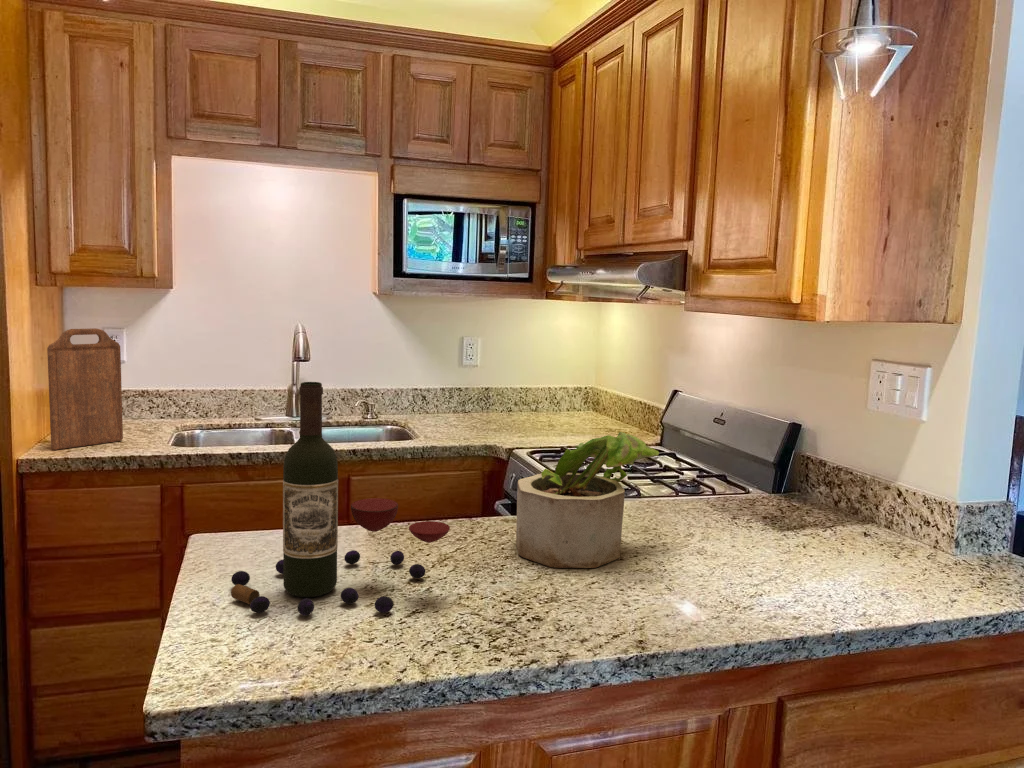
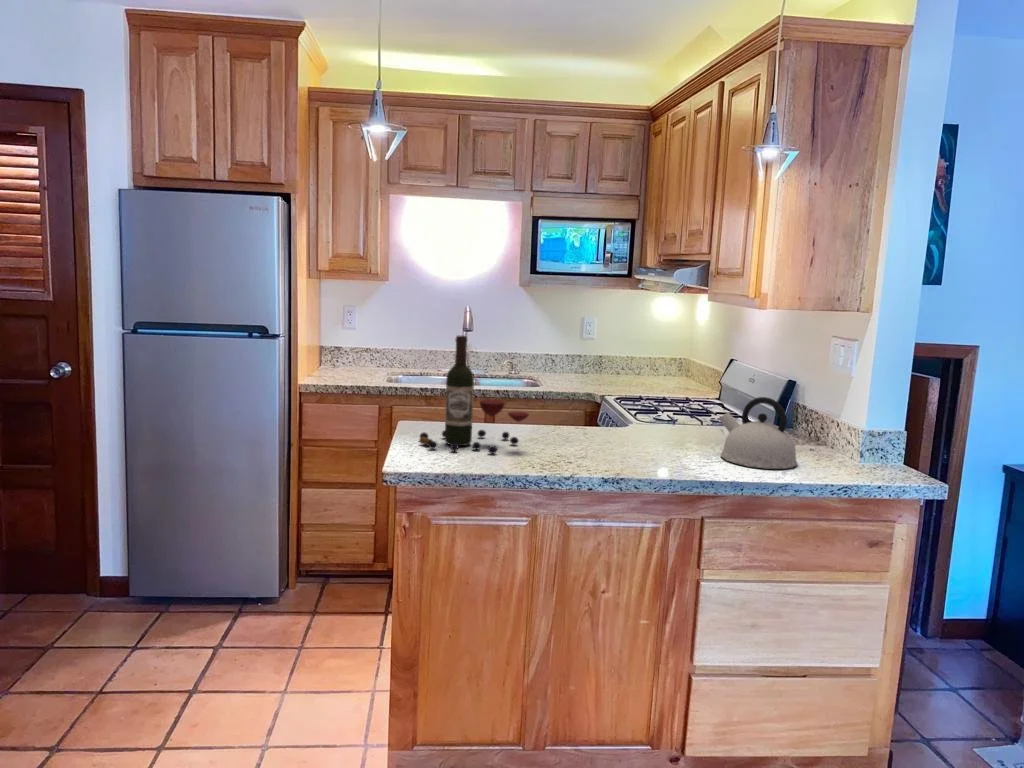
cutting board: present [47,328,123,450] -> none [316,307,356,381]
potted plant: present [516,432,659,568] -> none [576,371,665,448]
kettle: none [755,467,894,593] -> present [719,397,797,469]

